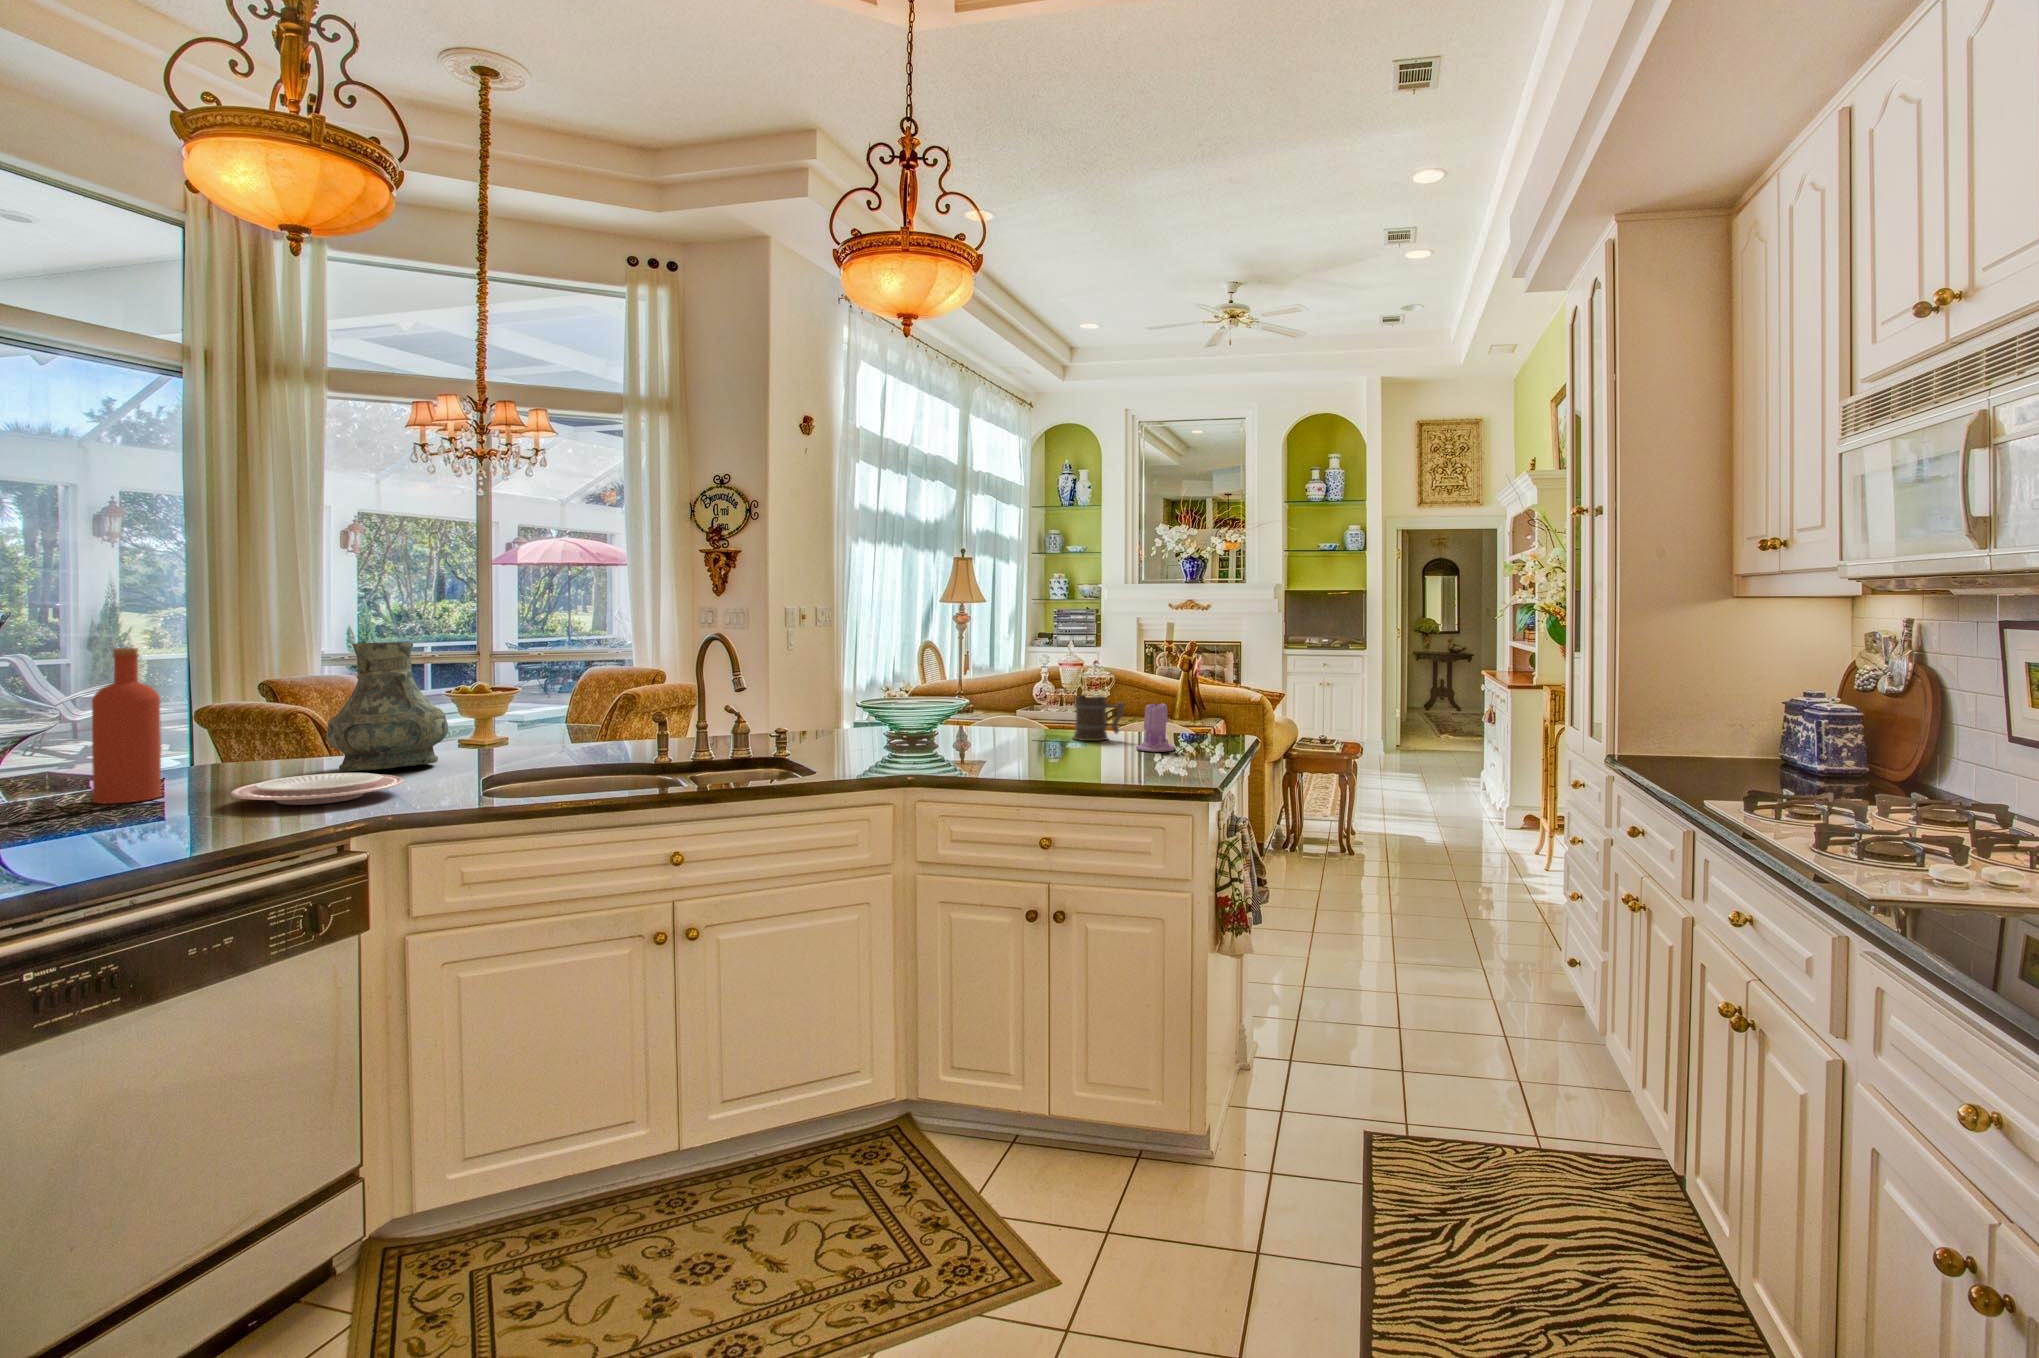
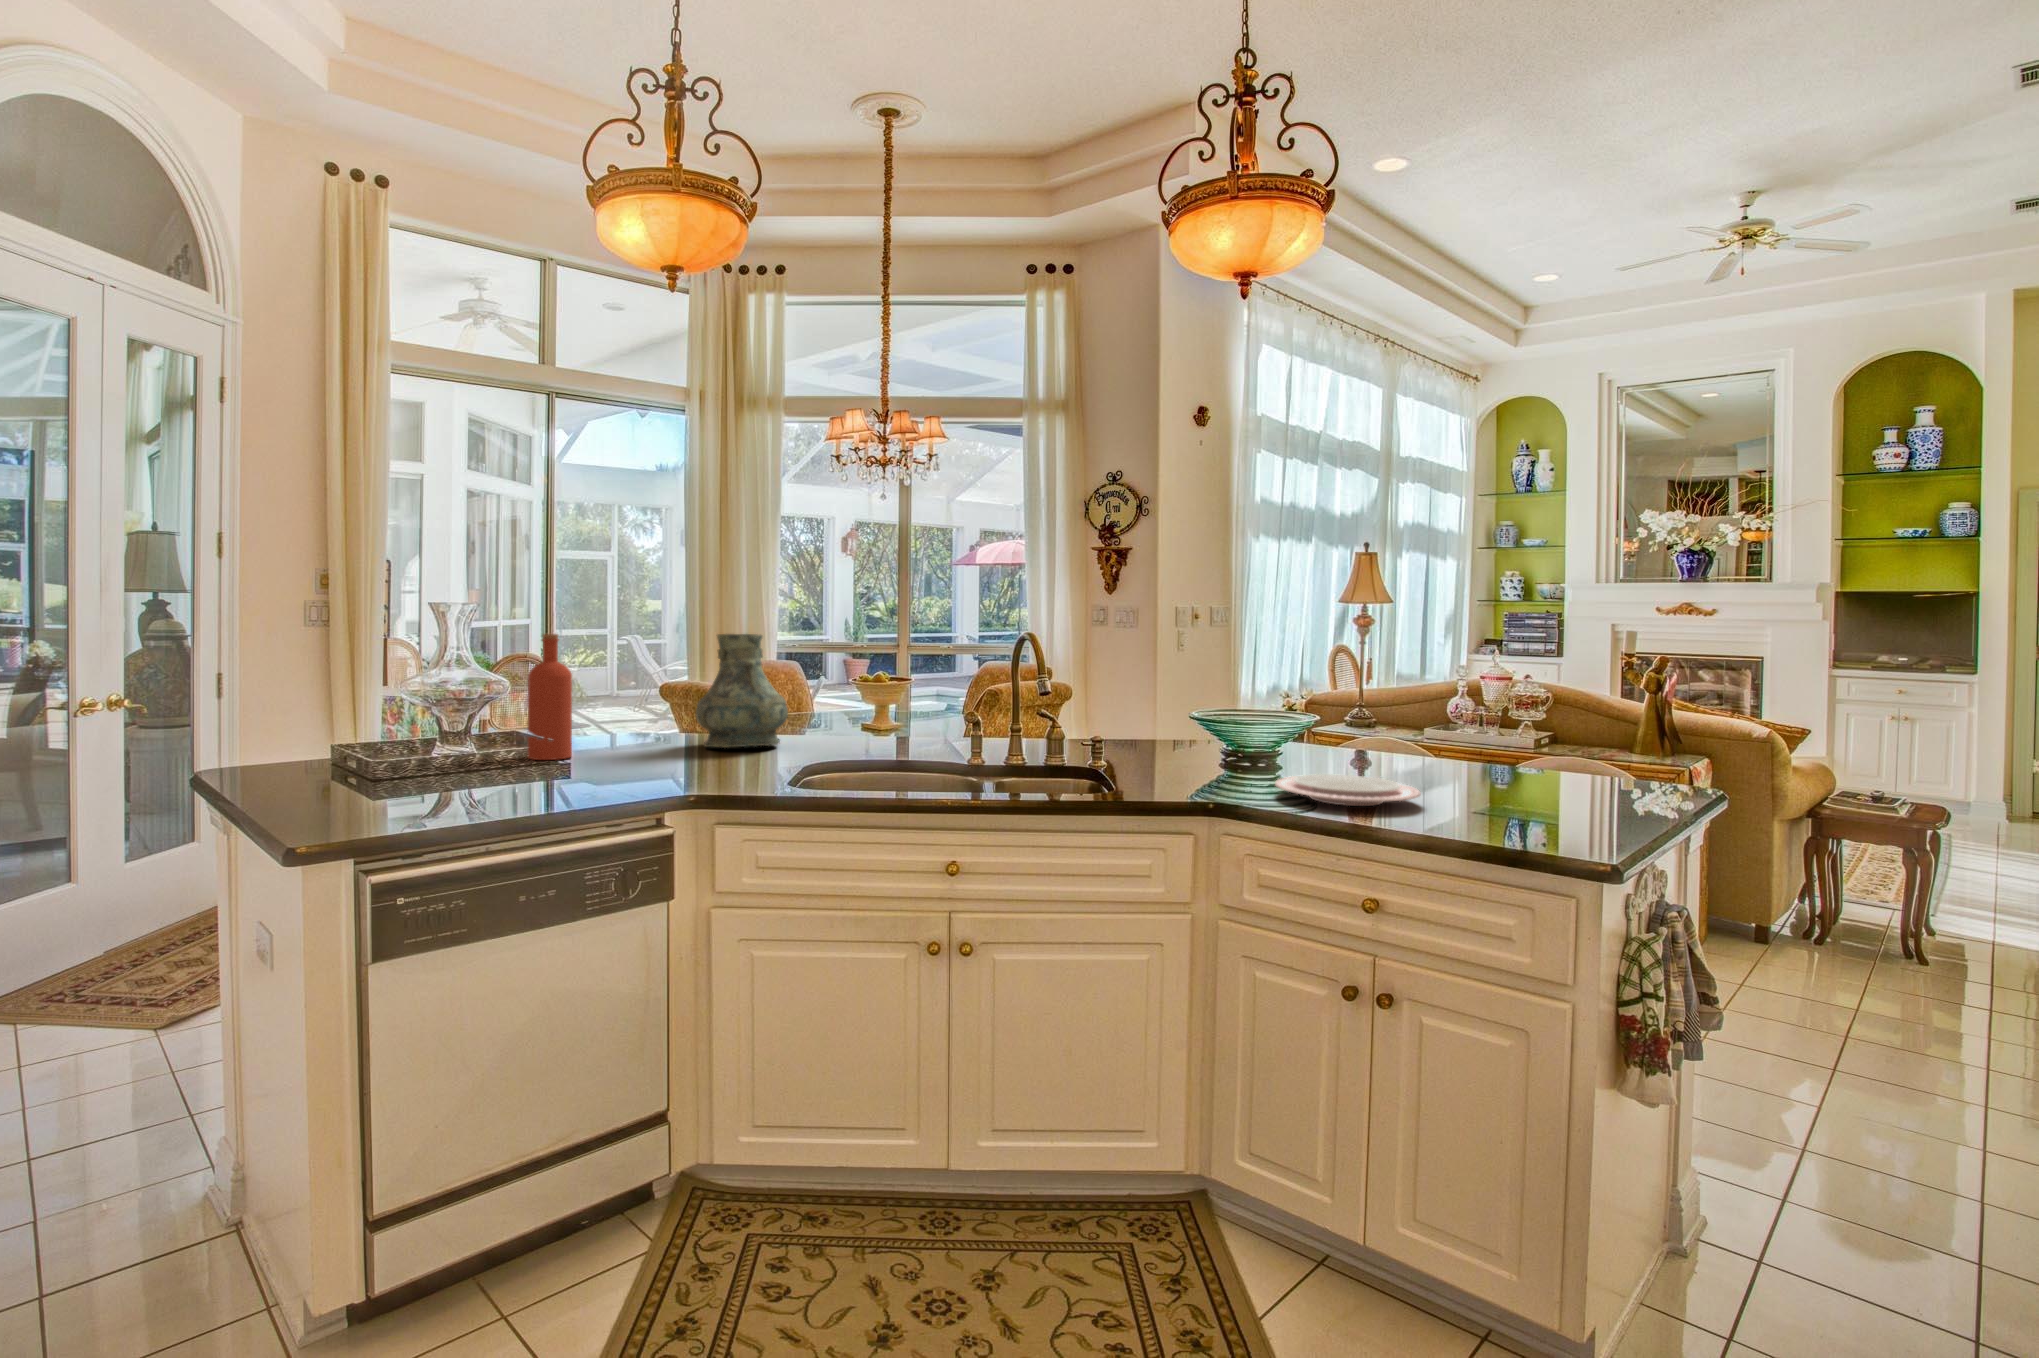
mug: present [1072,695,1124,741] -> none [1444,718,1518,779]
candle: present [1136,699,1175,752] -> none [1525,726,1586,802]
plate: present [231,773,403,805] -> present [1275,774,1421,806]

